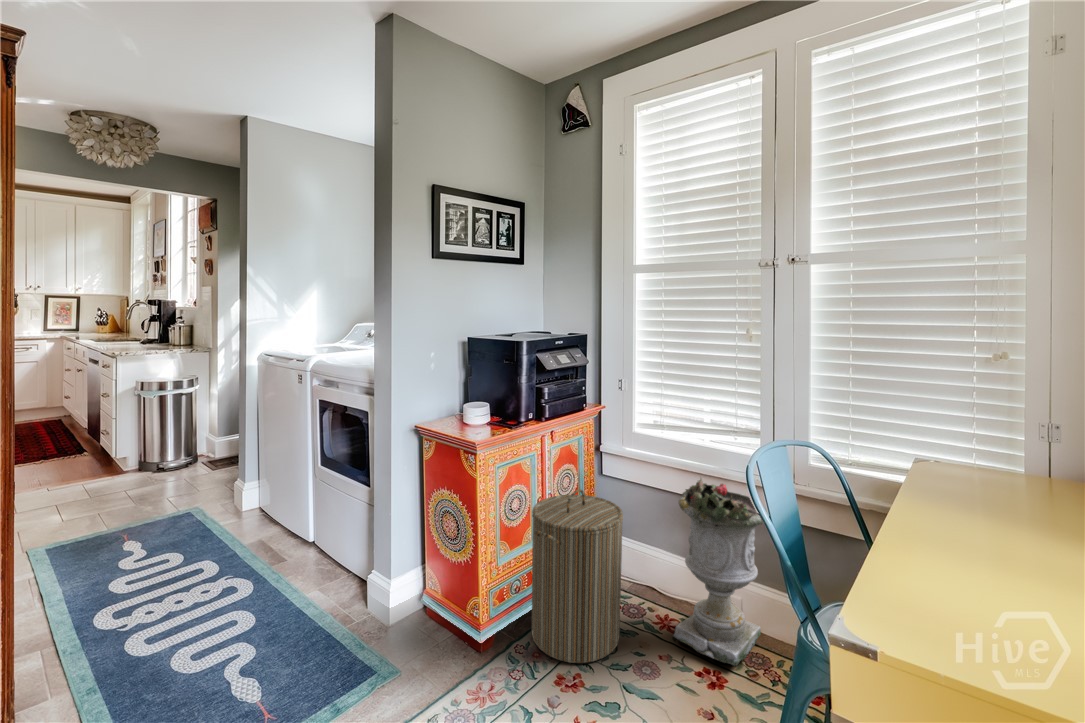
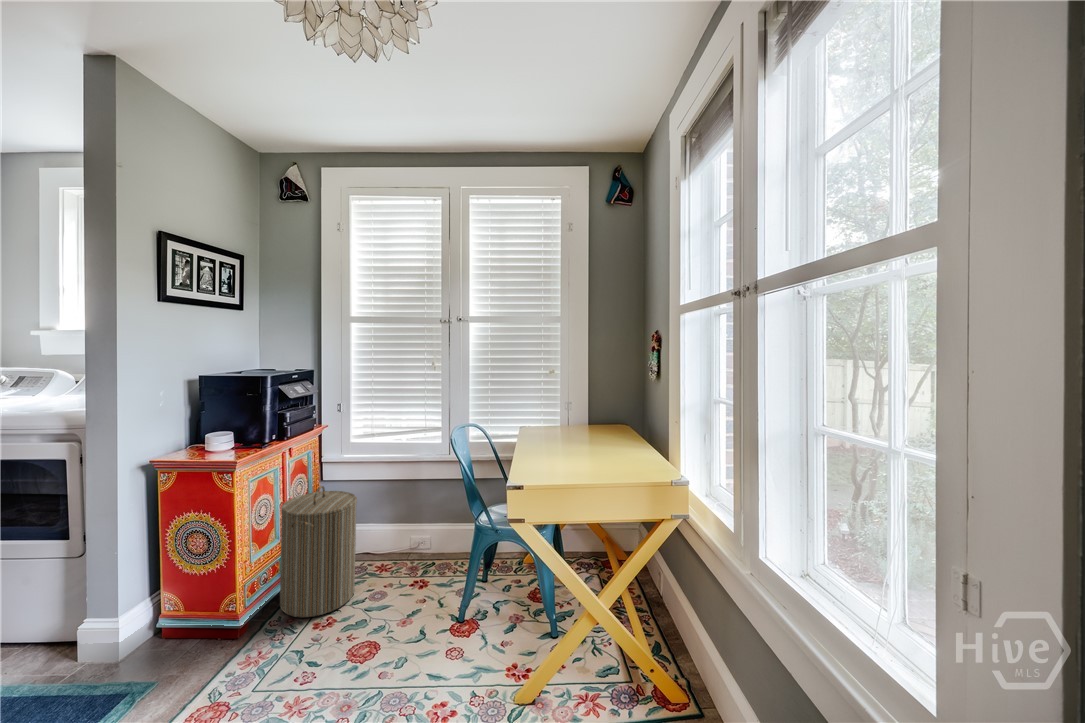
planter: present [673,479,763,666] -> none [391,462,449,576]

